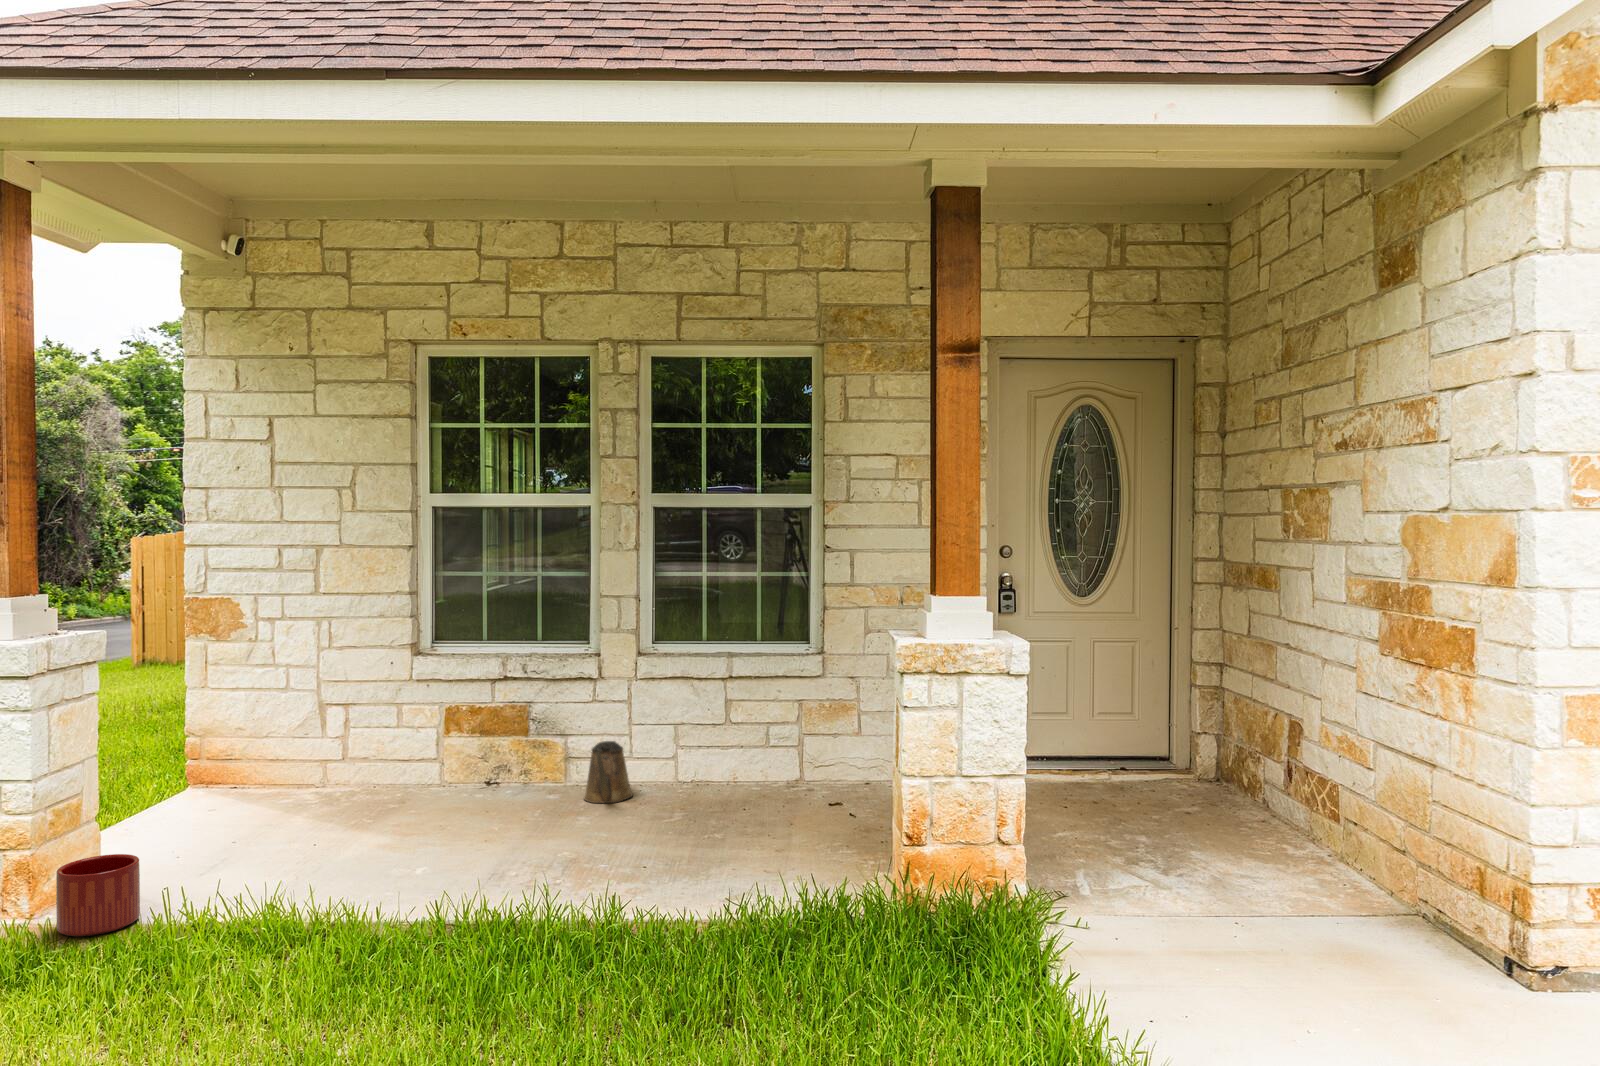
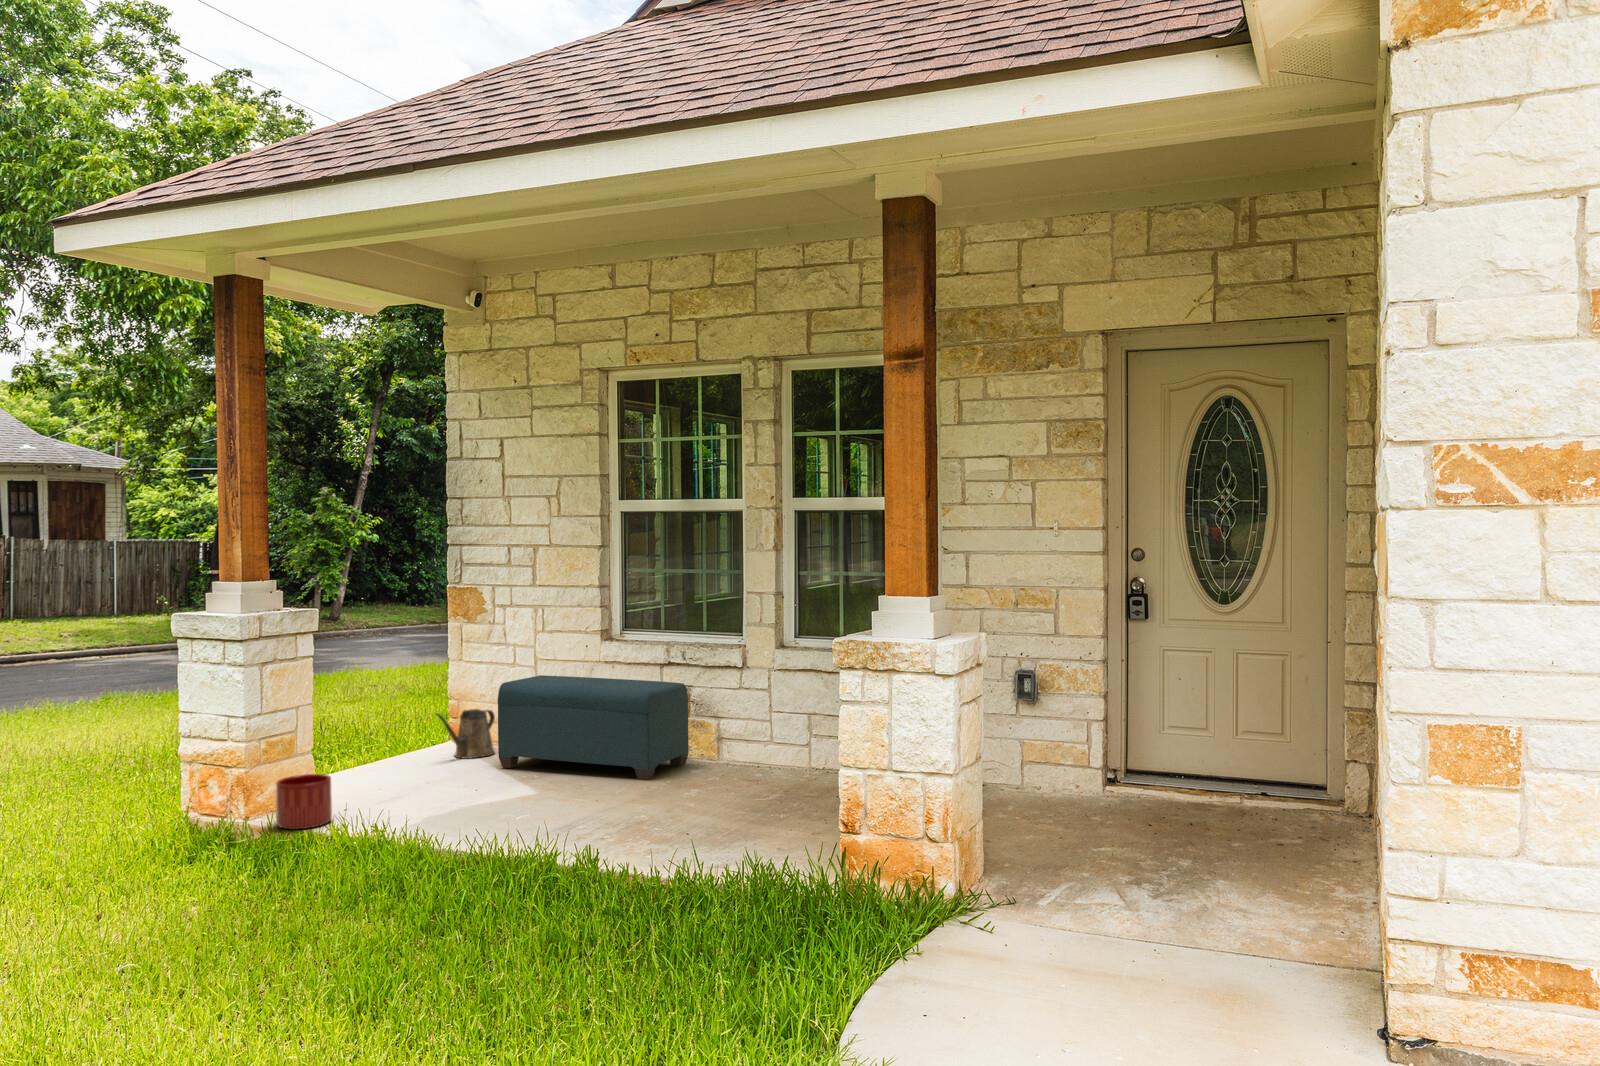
bench: none [297,701,534,818] -> present [497,675,688,780]
watering can: present [584,741,633,803] -> present [435,709,495,759]

